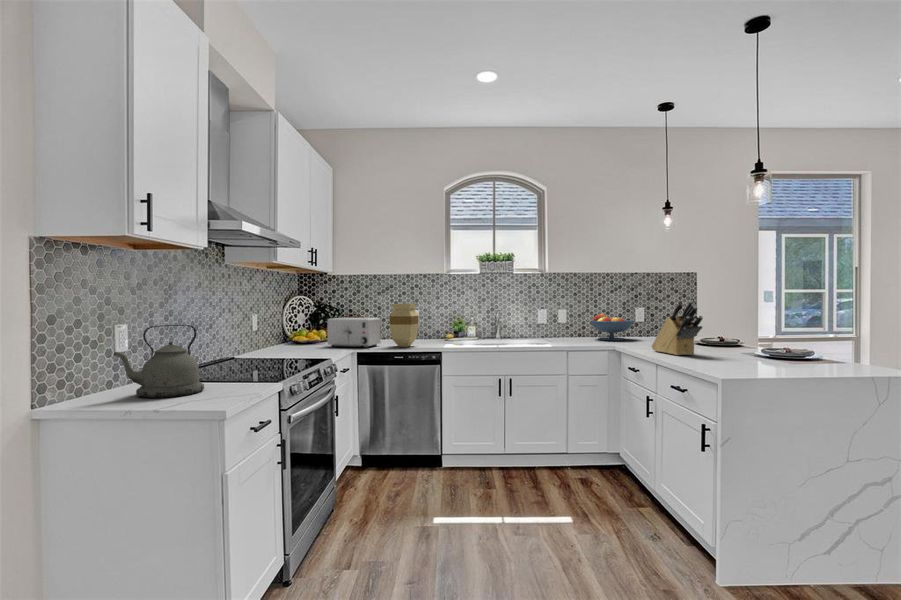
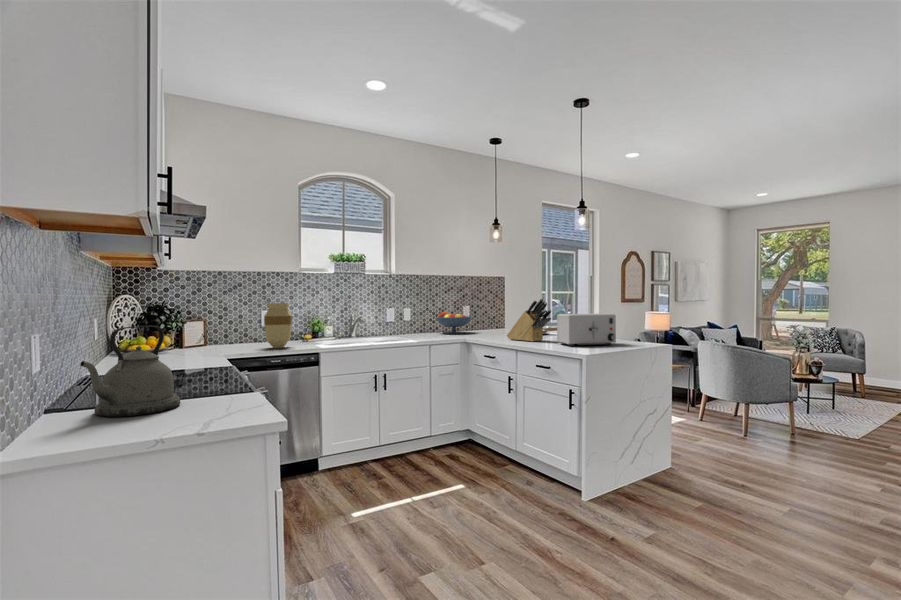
toaster: present [327,318,381,348] -> present [557,313,616,346]

